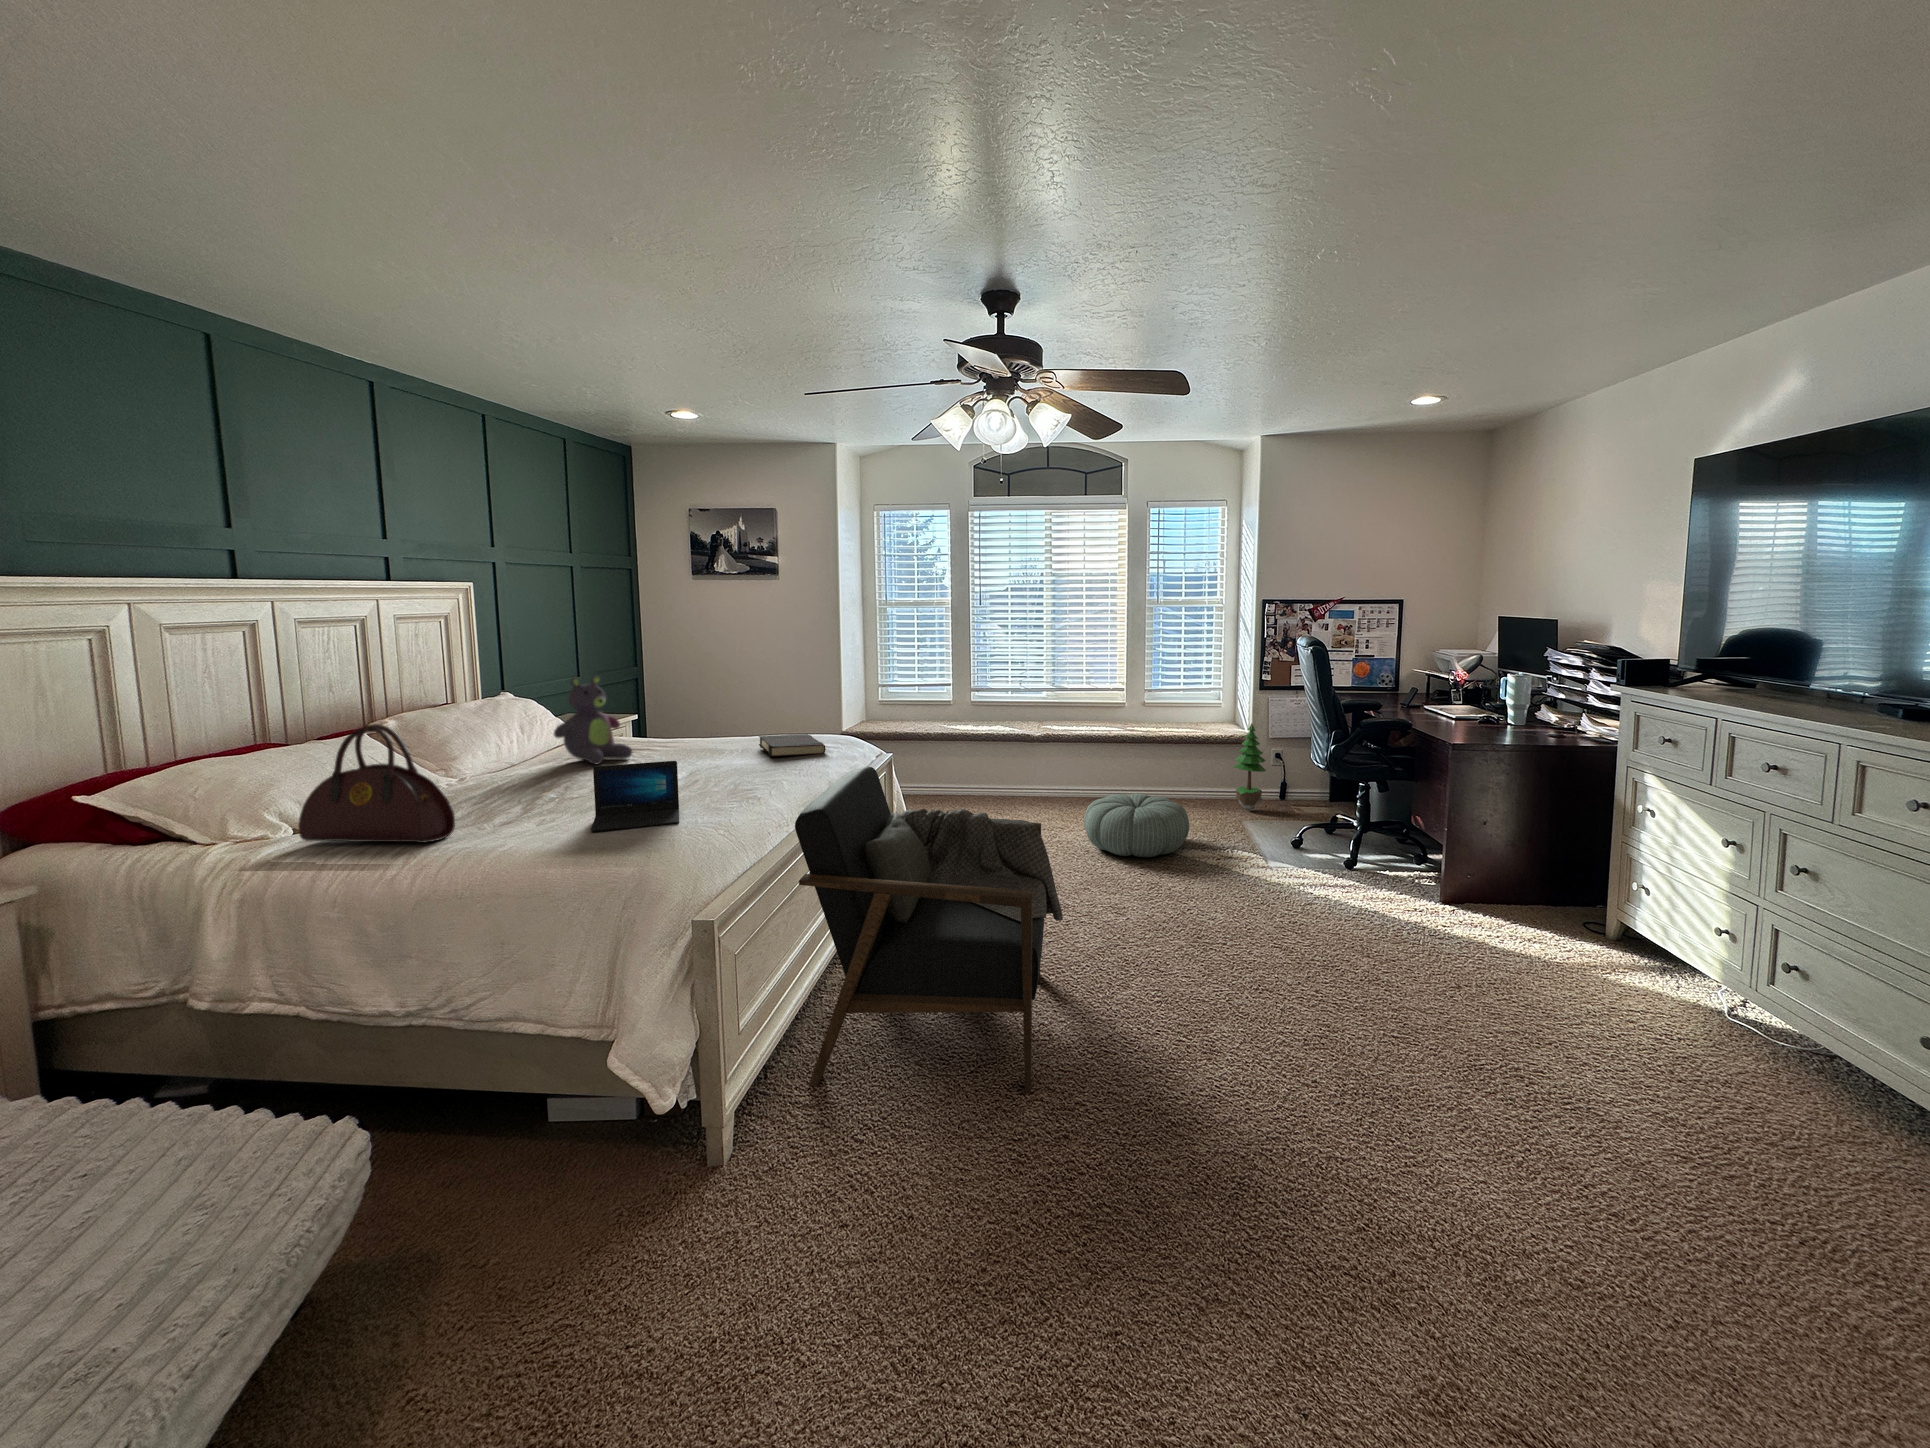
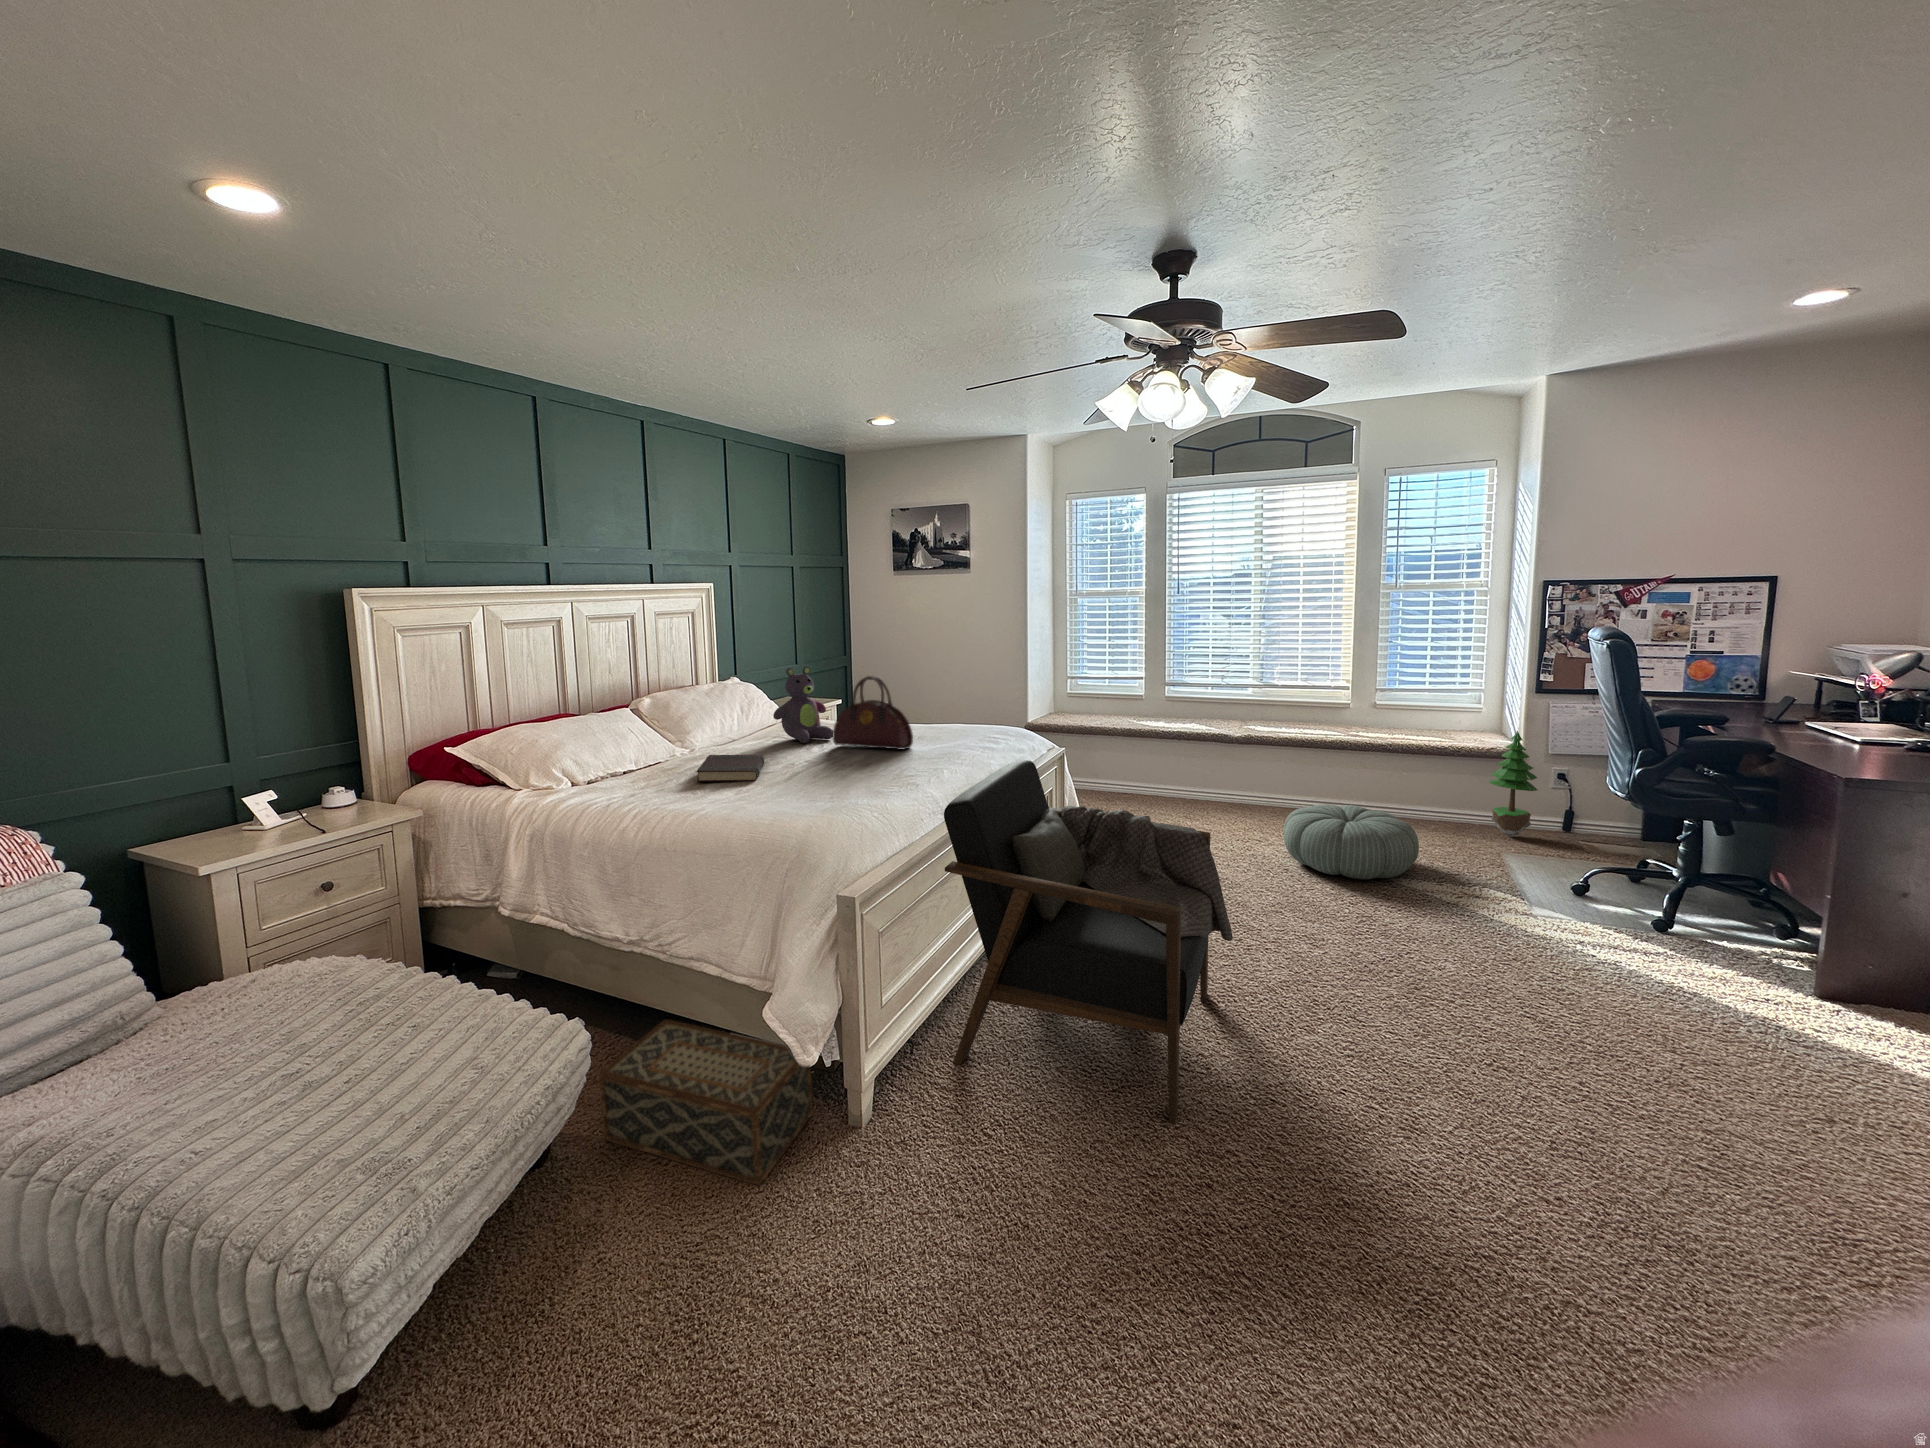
handbag: present [298,724,455,843] -> present [833,675,913,749]
book: present [759,734,826,757] -> present [697,754,765,782]
laptop: present [591,761,679,832] -> none [777,746,851,804]
woven basket: none [364,1103,658,1274] -> present [599,1020,813,1185]

